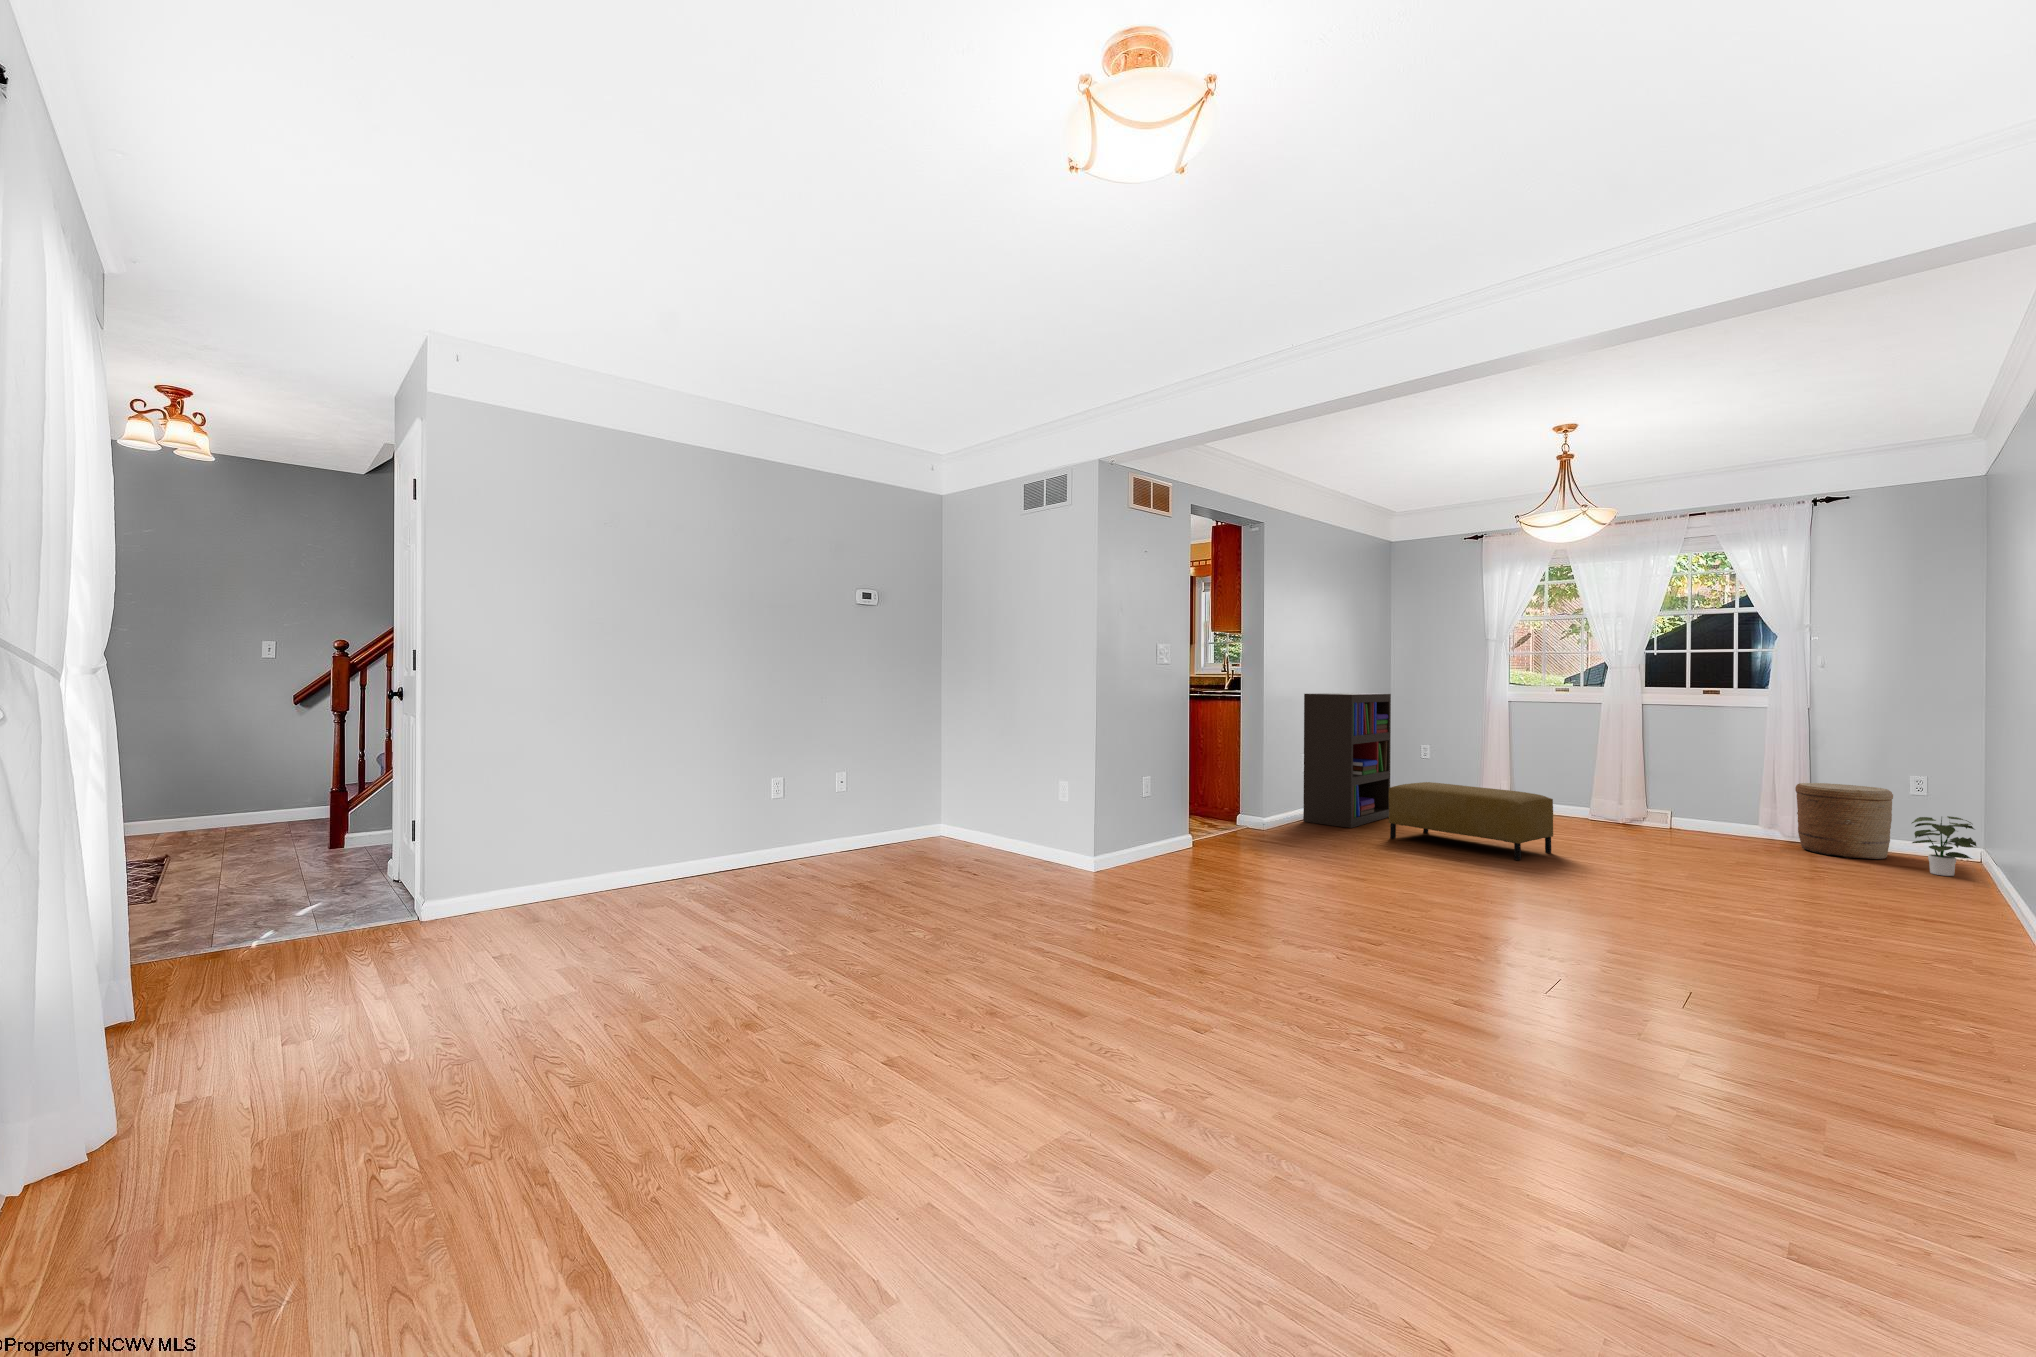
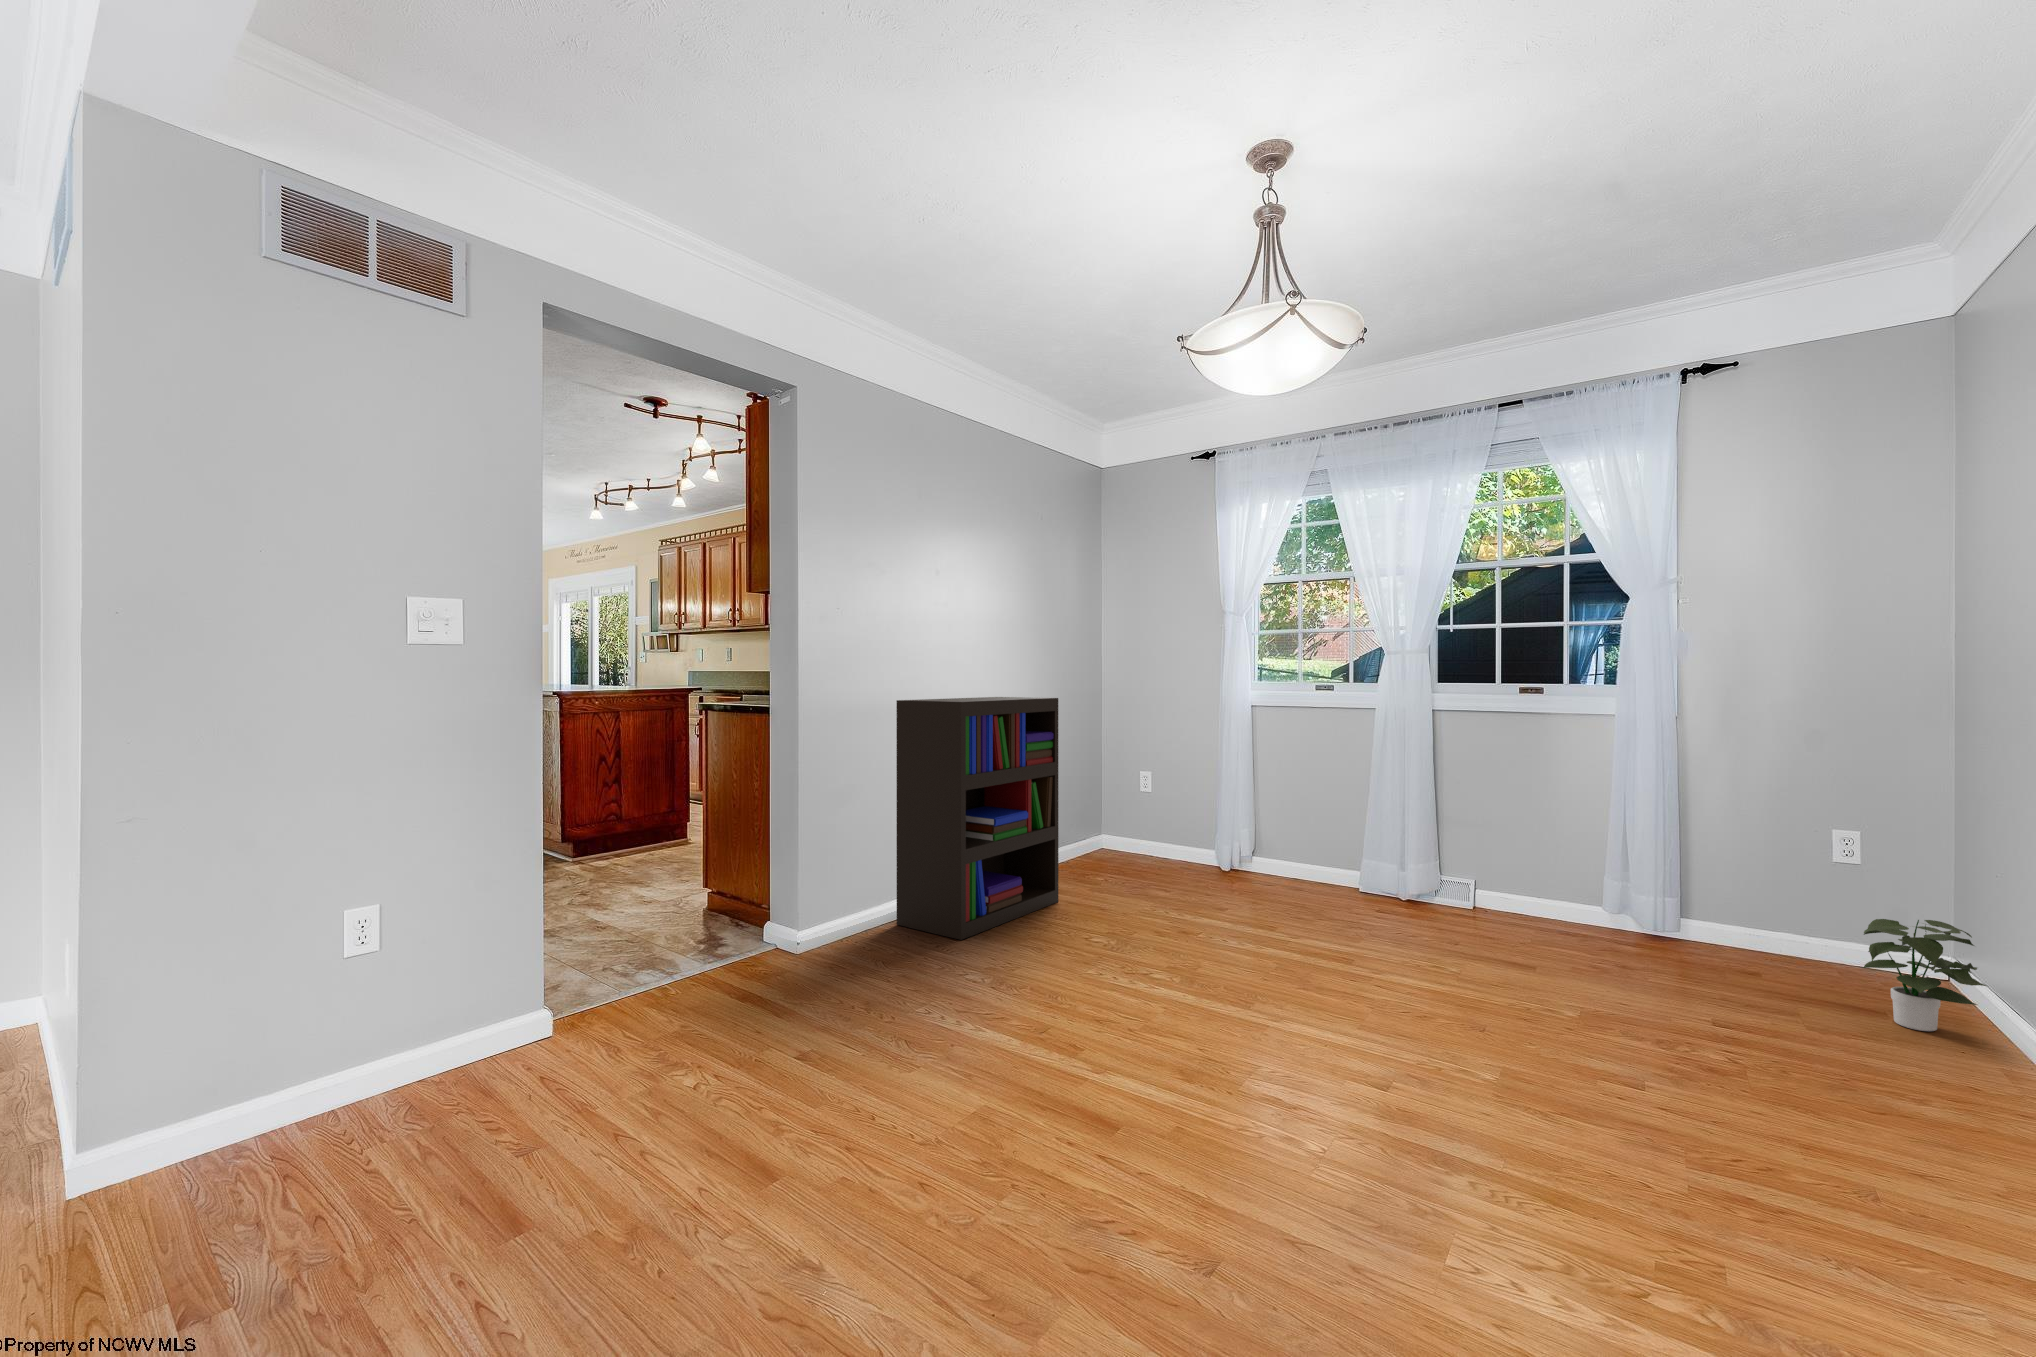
ottoman: present [1388,782,1553,860] -> none [1001,858,1269,1038]
woven basket: present [1795,783,1893,859] -> none [1660,841,1815,981]

